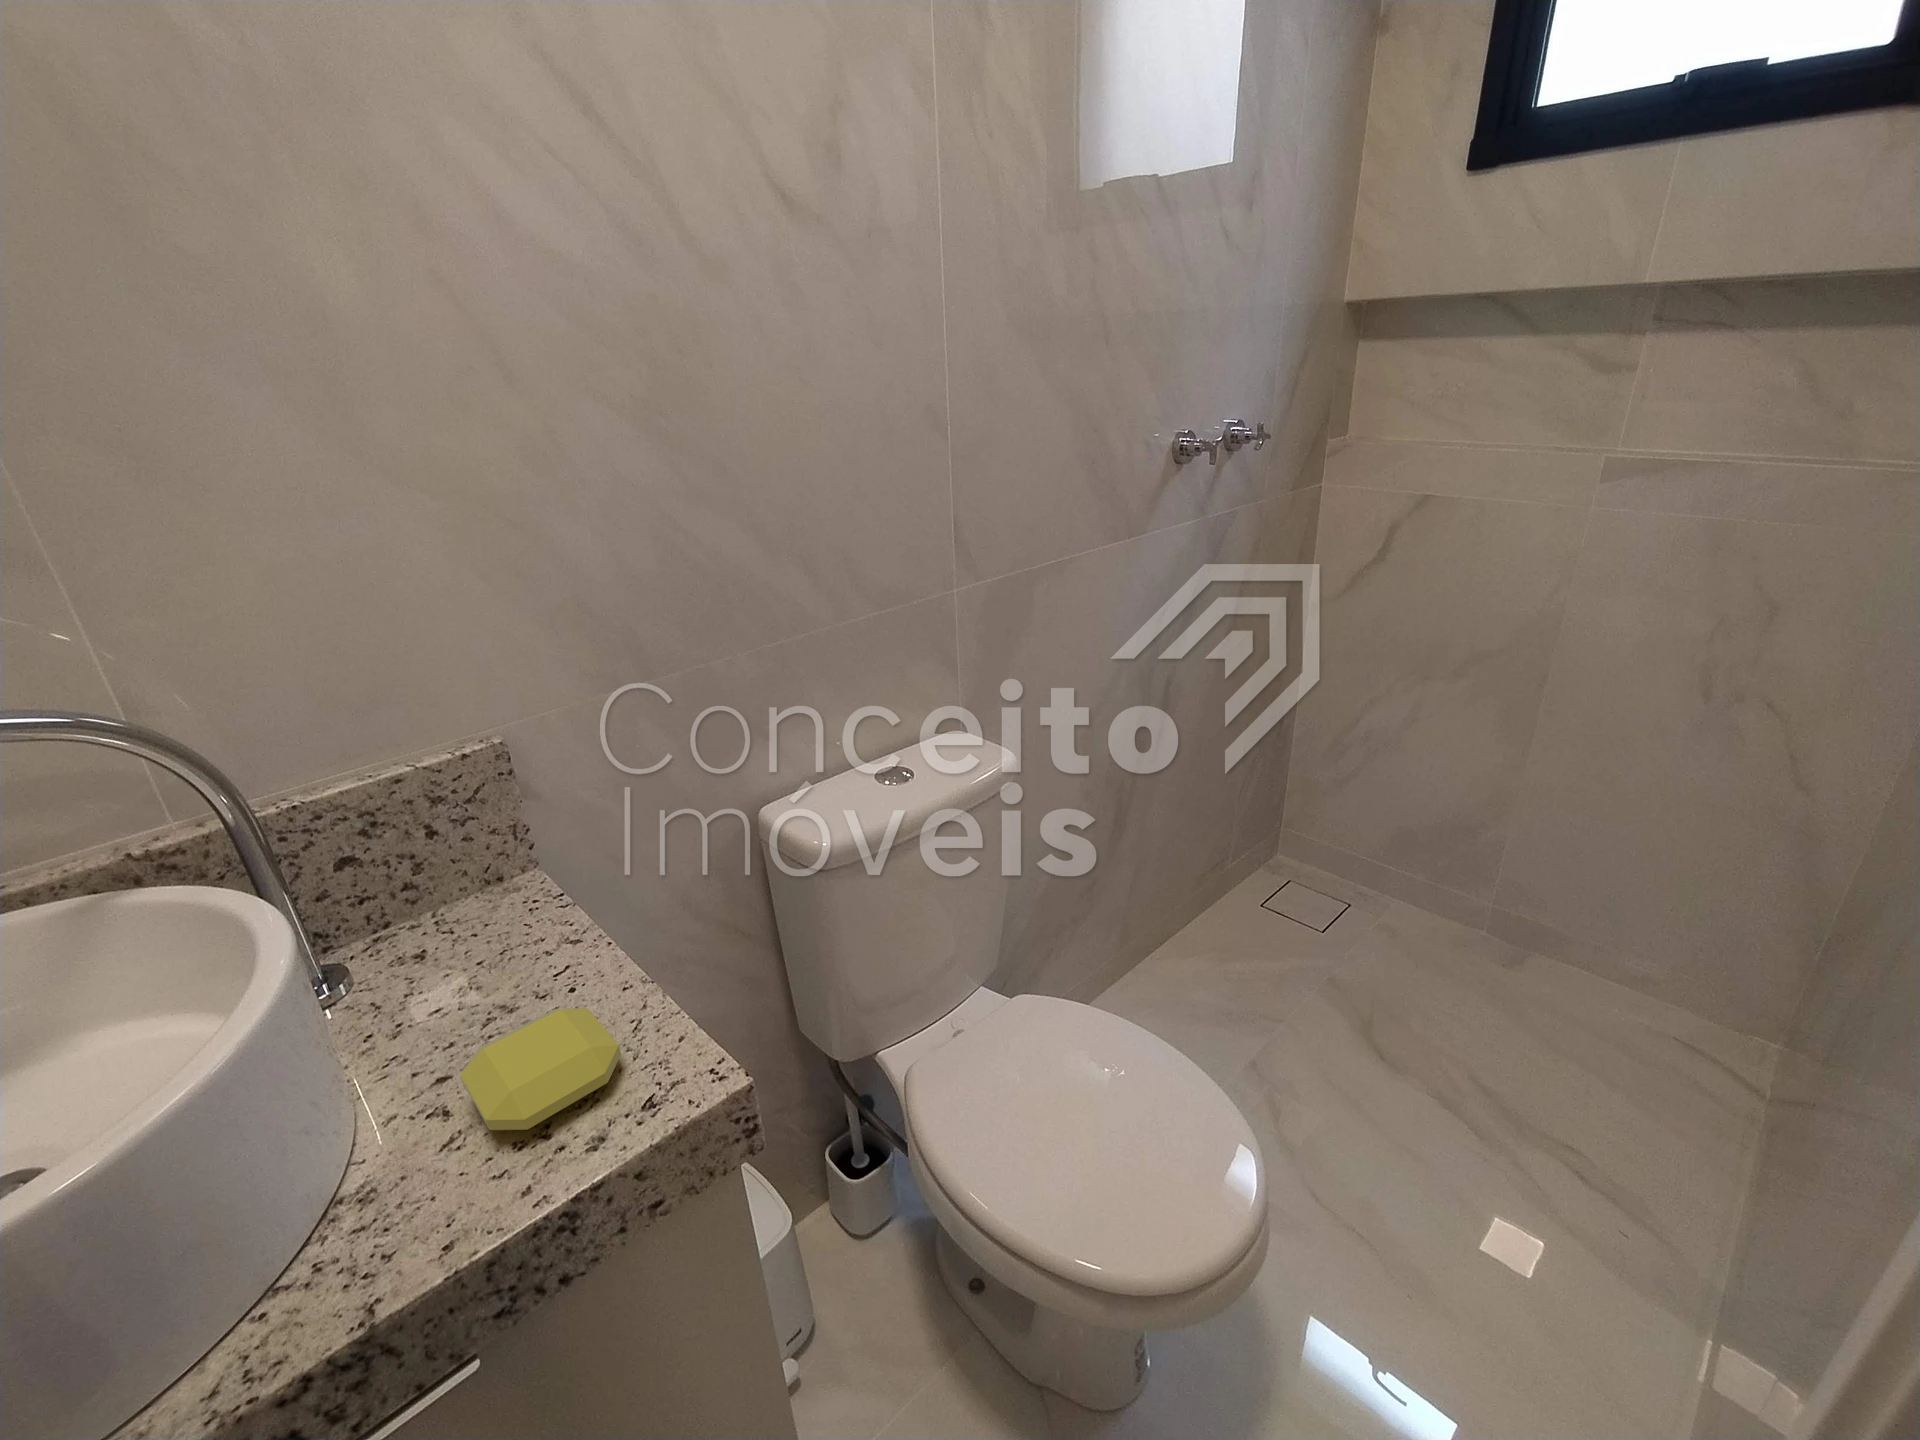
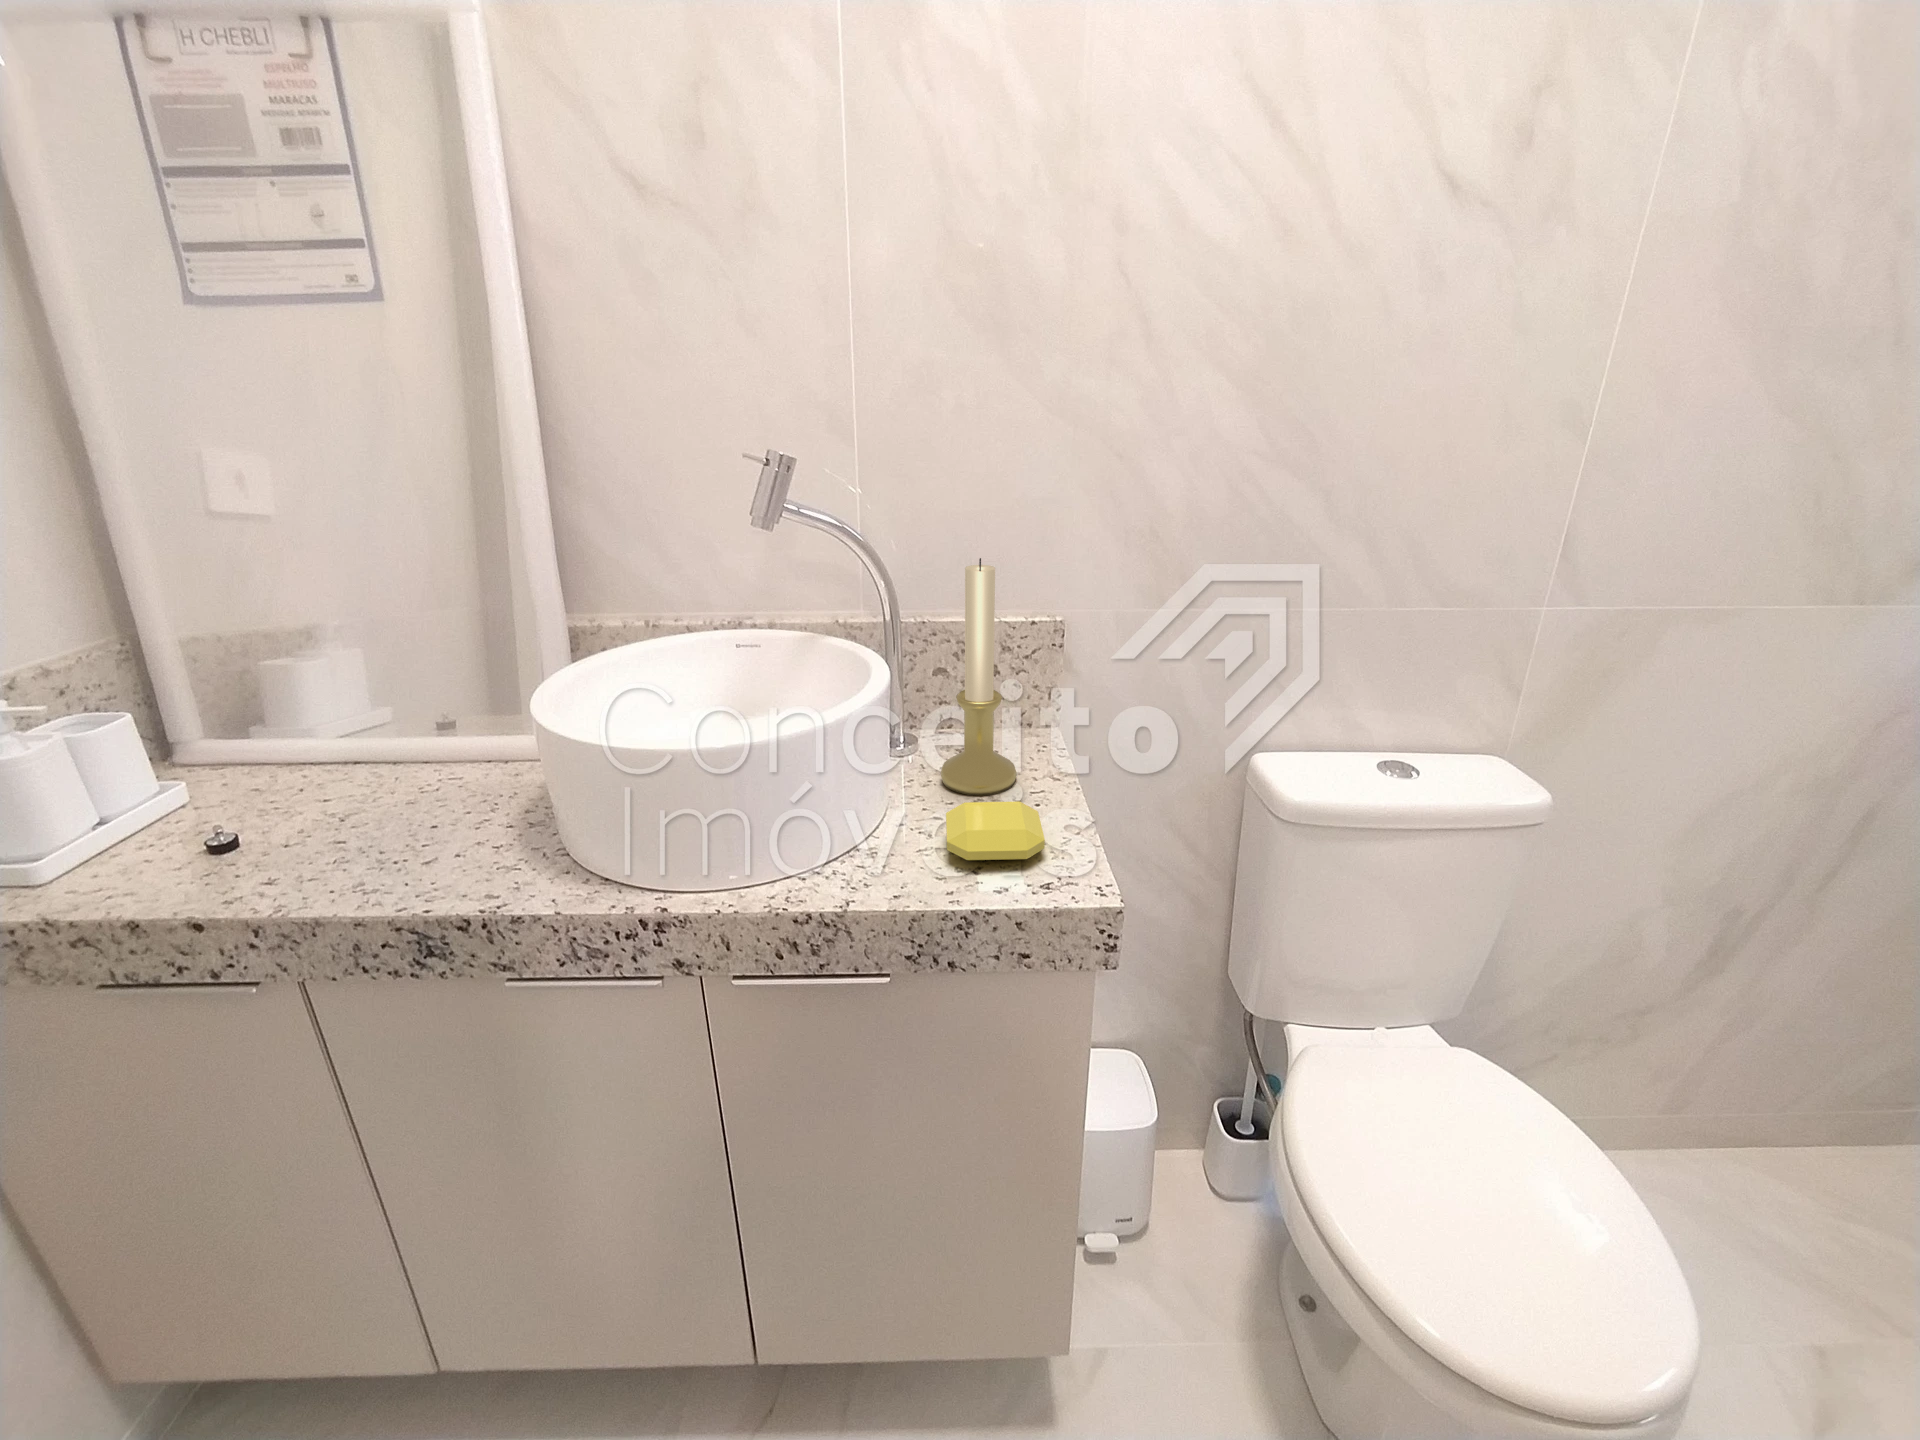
candle holder: none [357,715,525,1026] -> present [941,558,1017,795]

